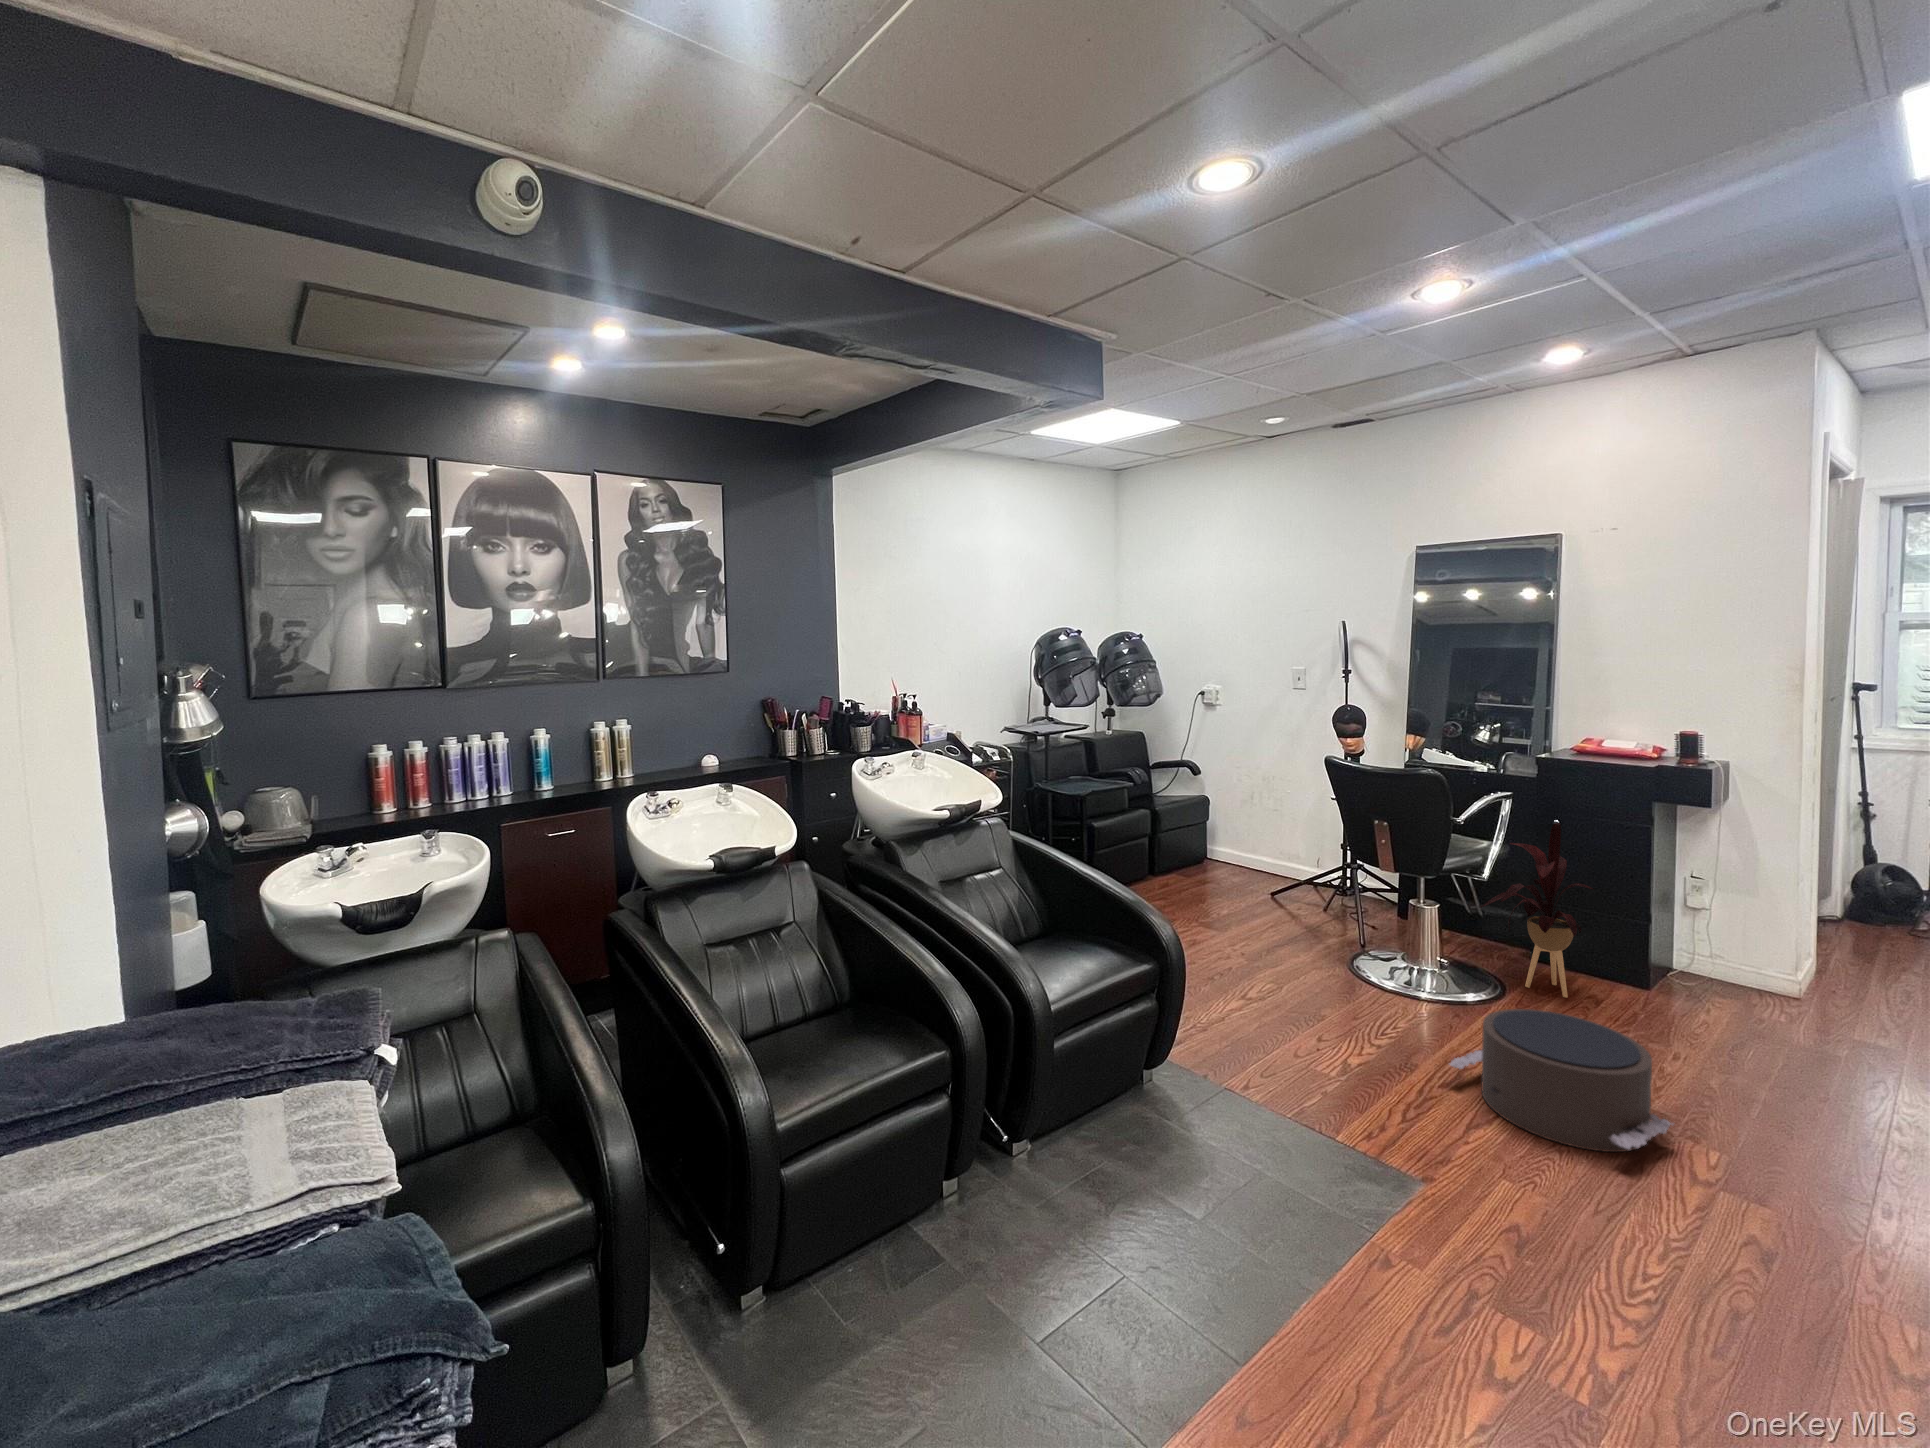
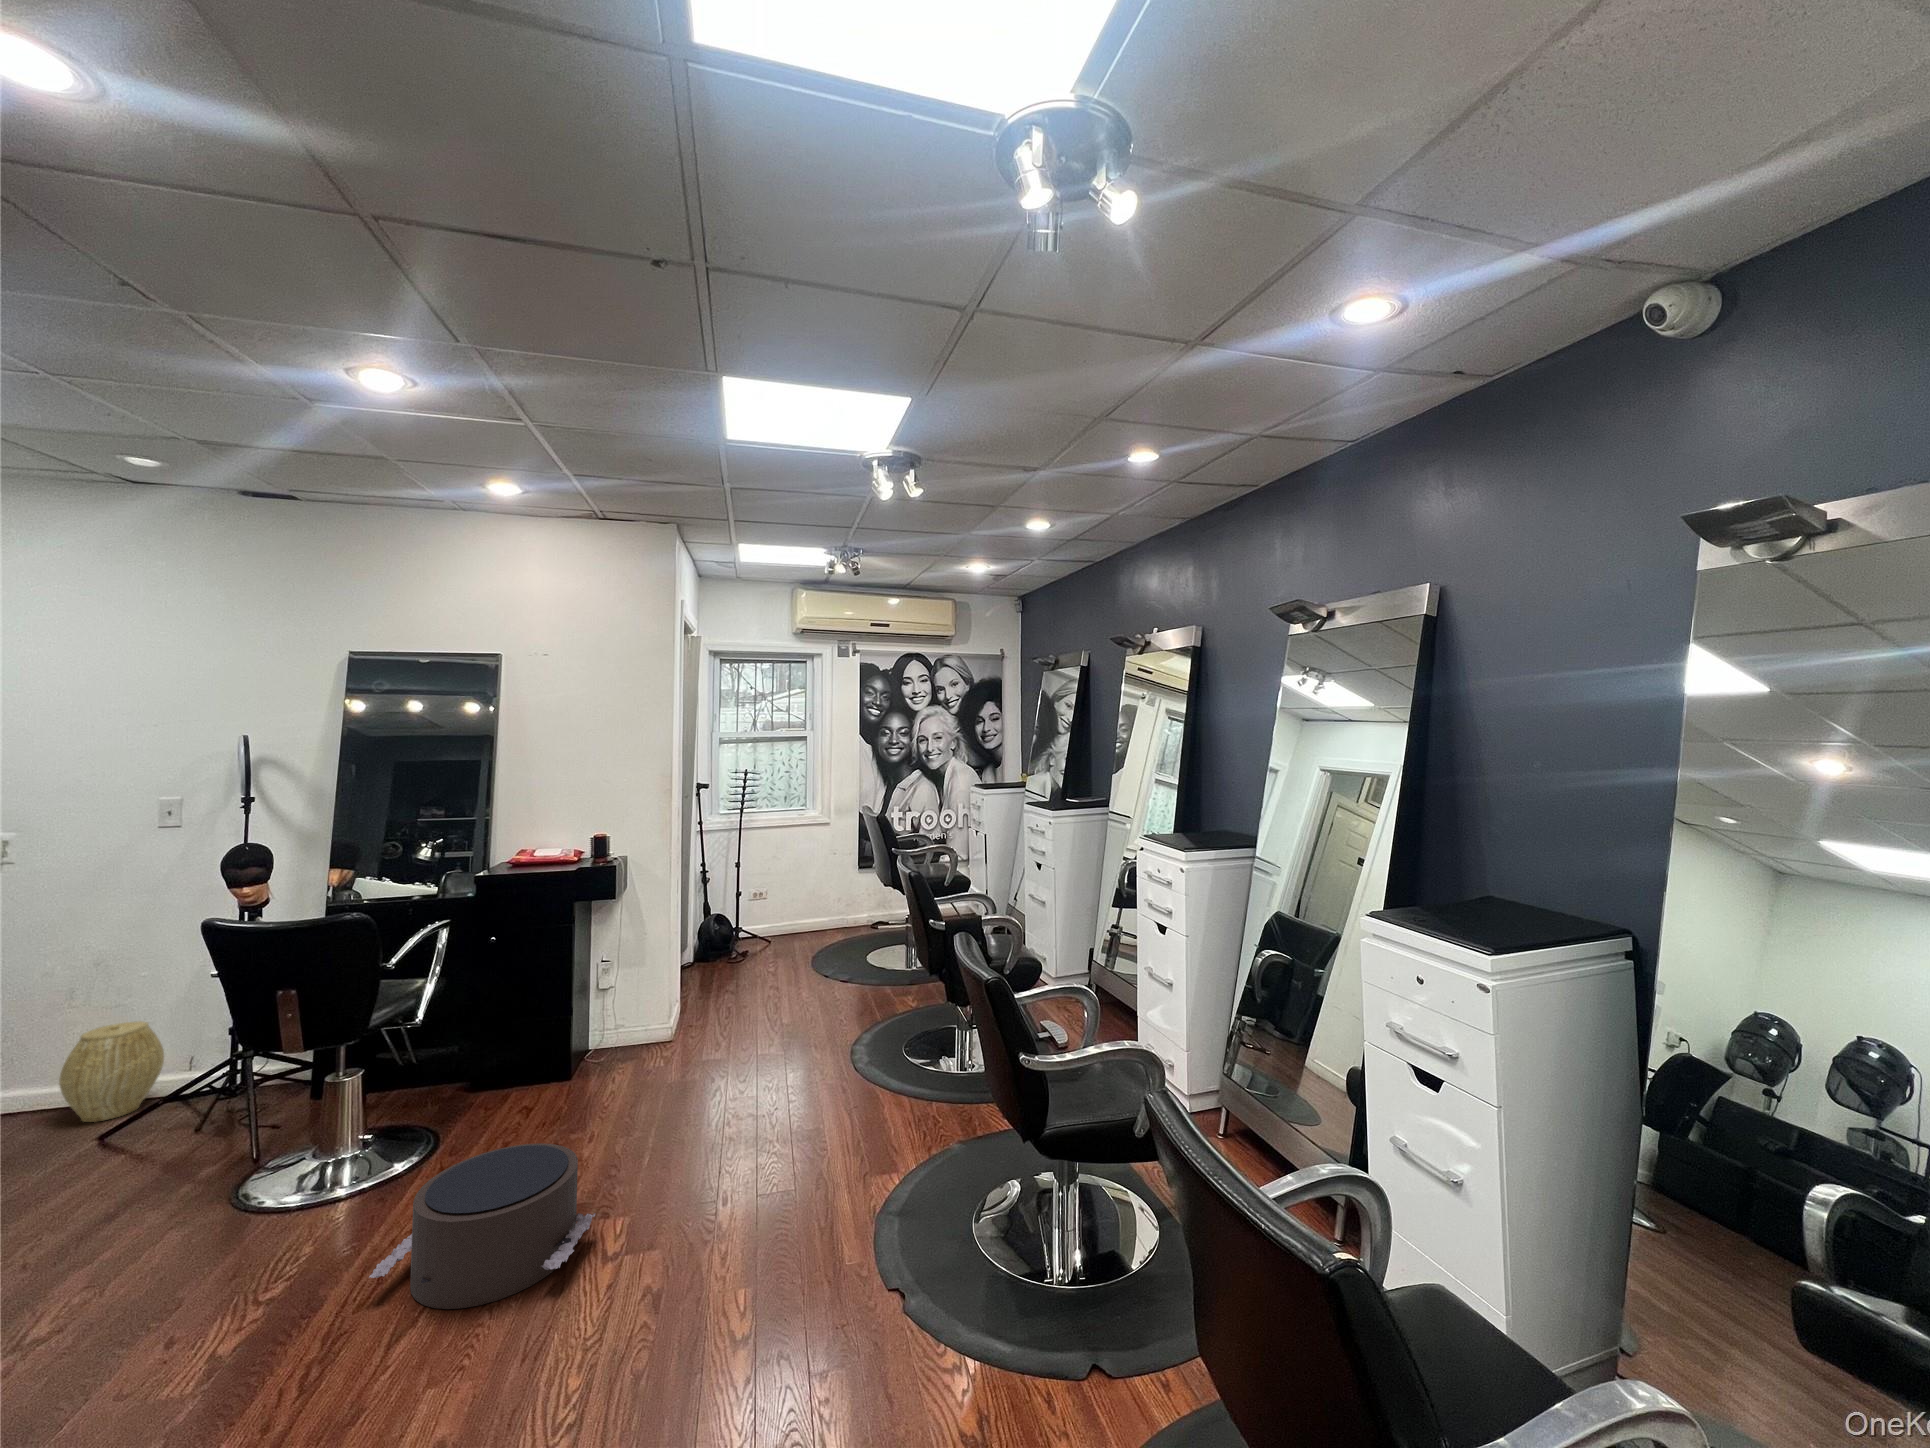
woven basket: none [1251,823,1304,886] -> present [59,1021,164,1122]
house plant: present [1481,823,1593,997] -> none [413,942,528,1126]

